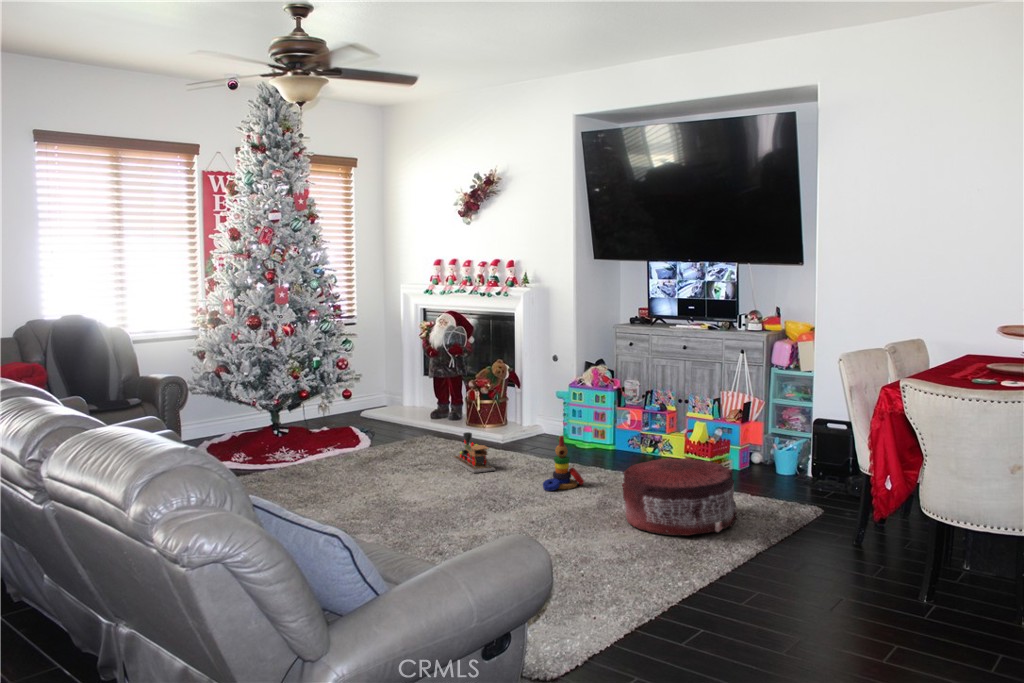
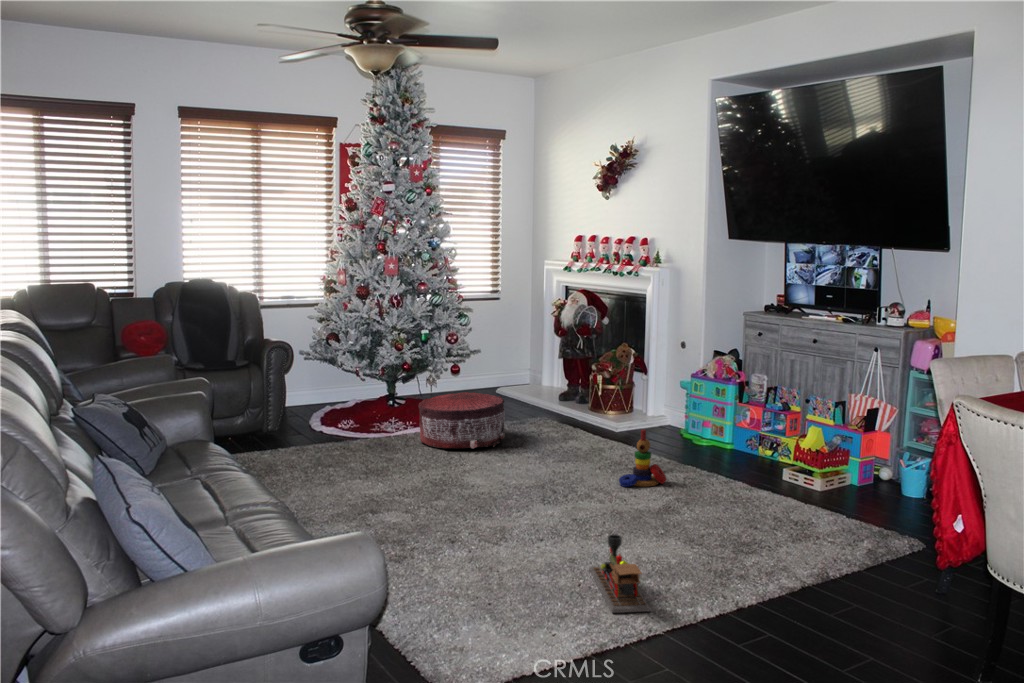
toy train: present [451,432,495,473] -> present [589,535,651,613]
pouf: present [622,458,738,536] -> present [418,392,505,449]

